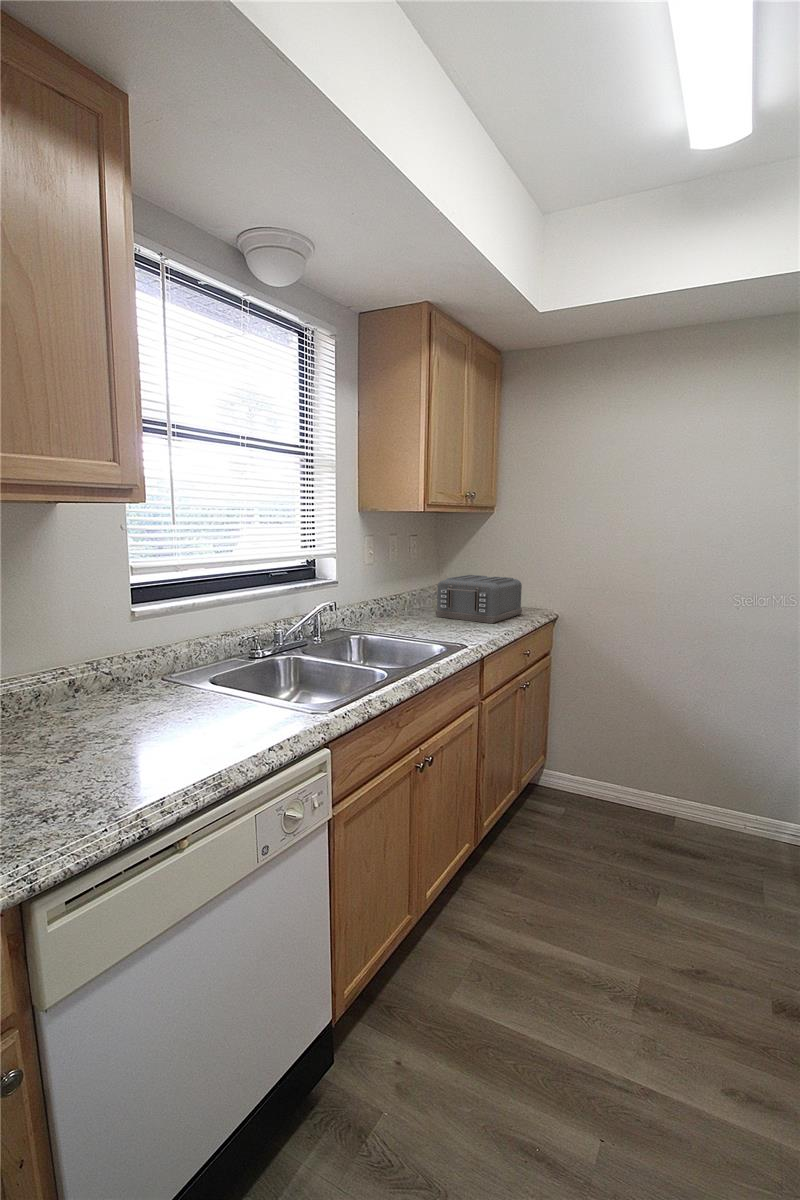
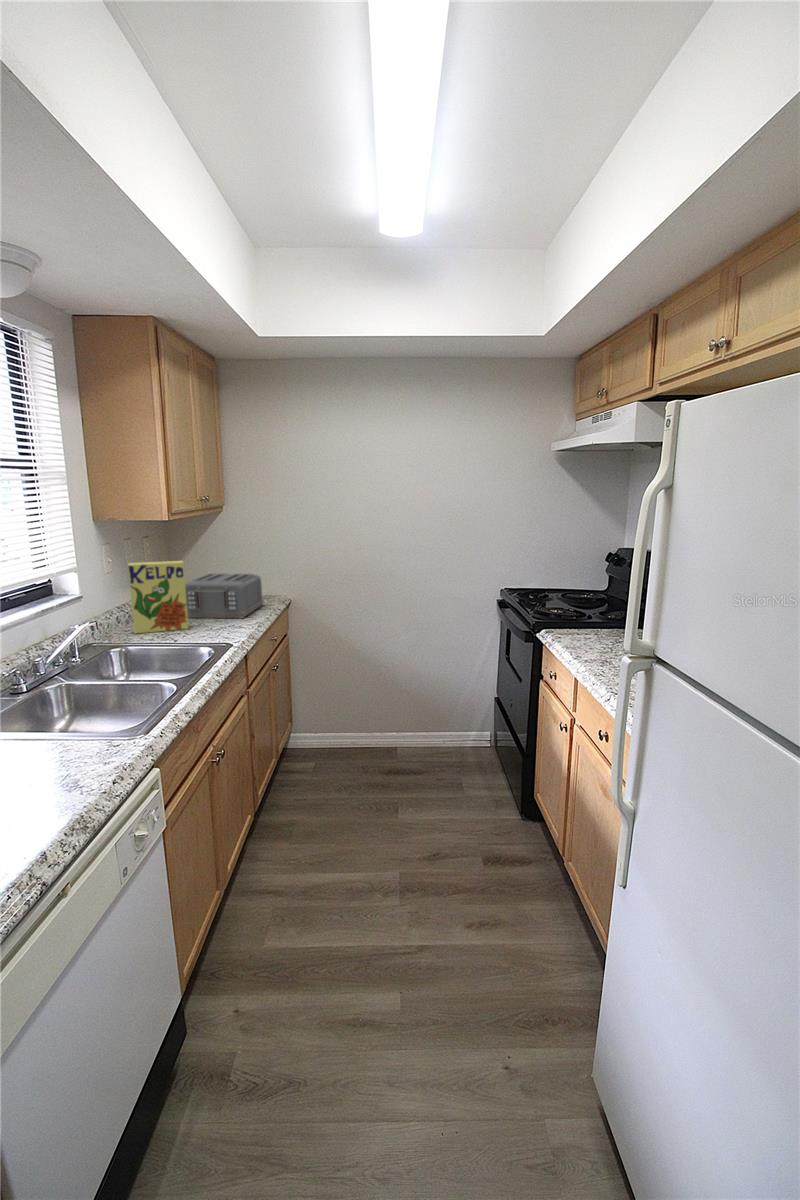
cereal box: none [382,554,435,626] -> present [128,561,188,633]

